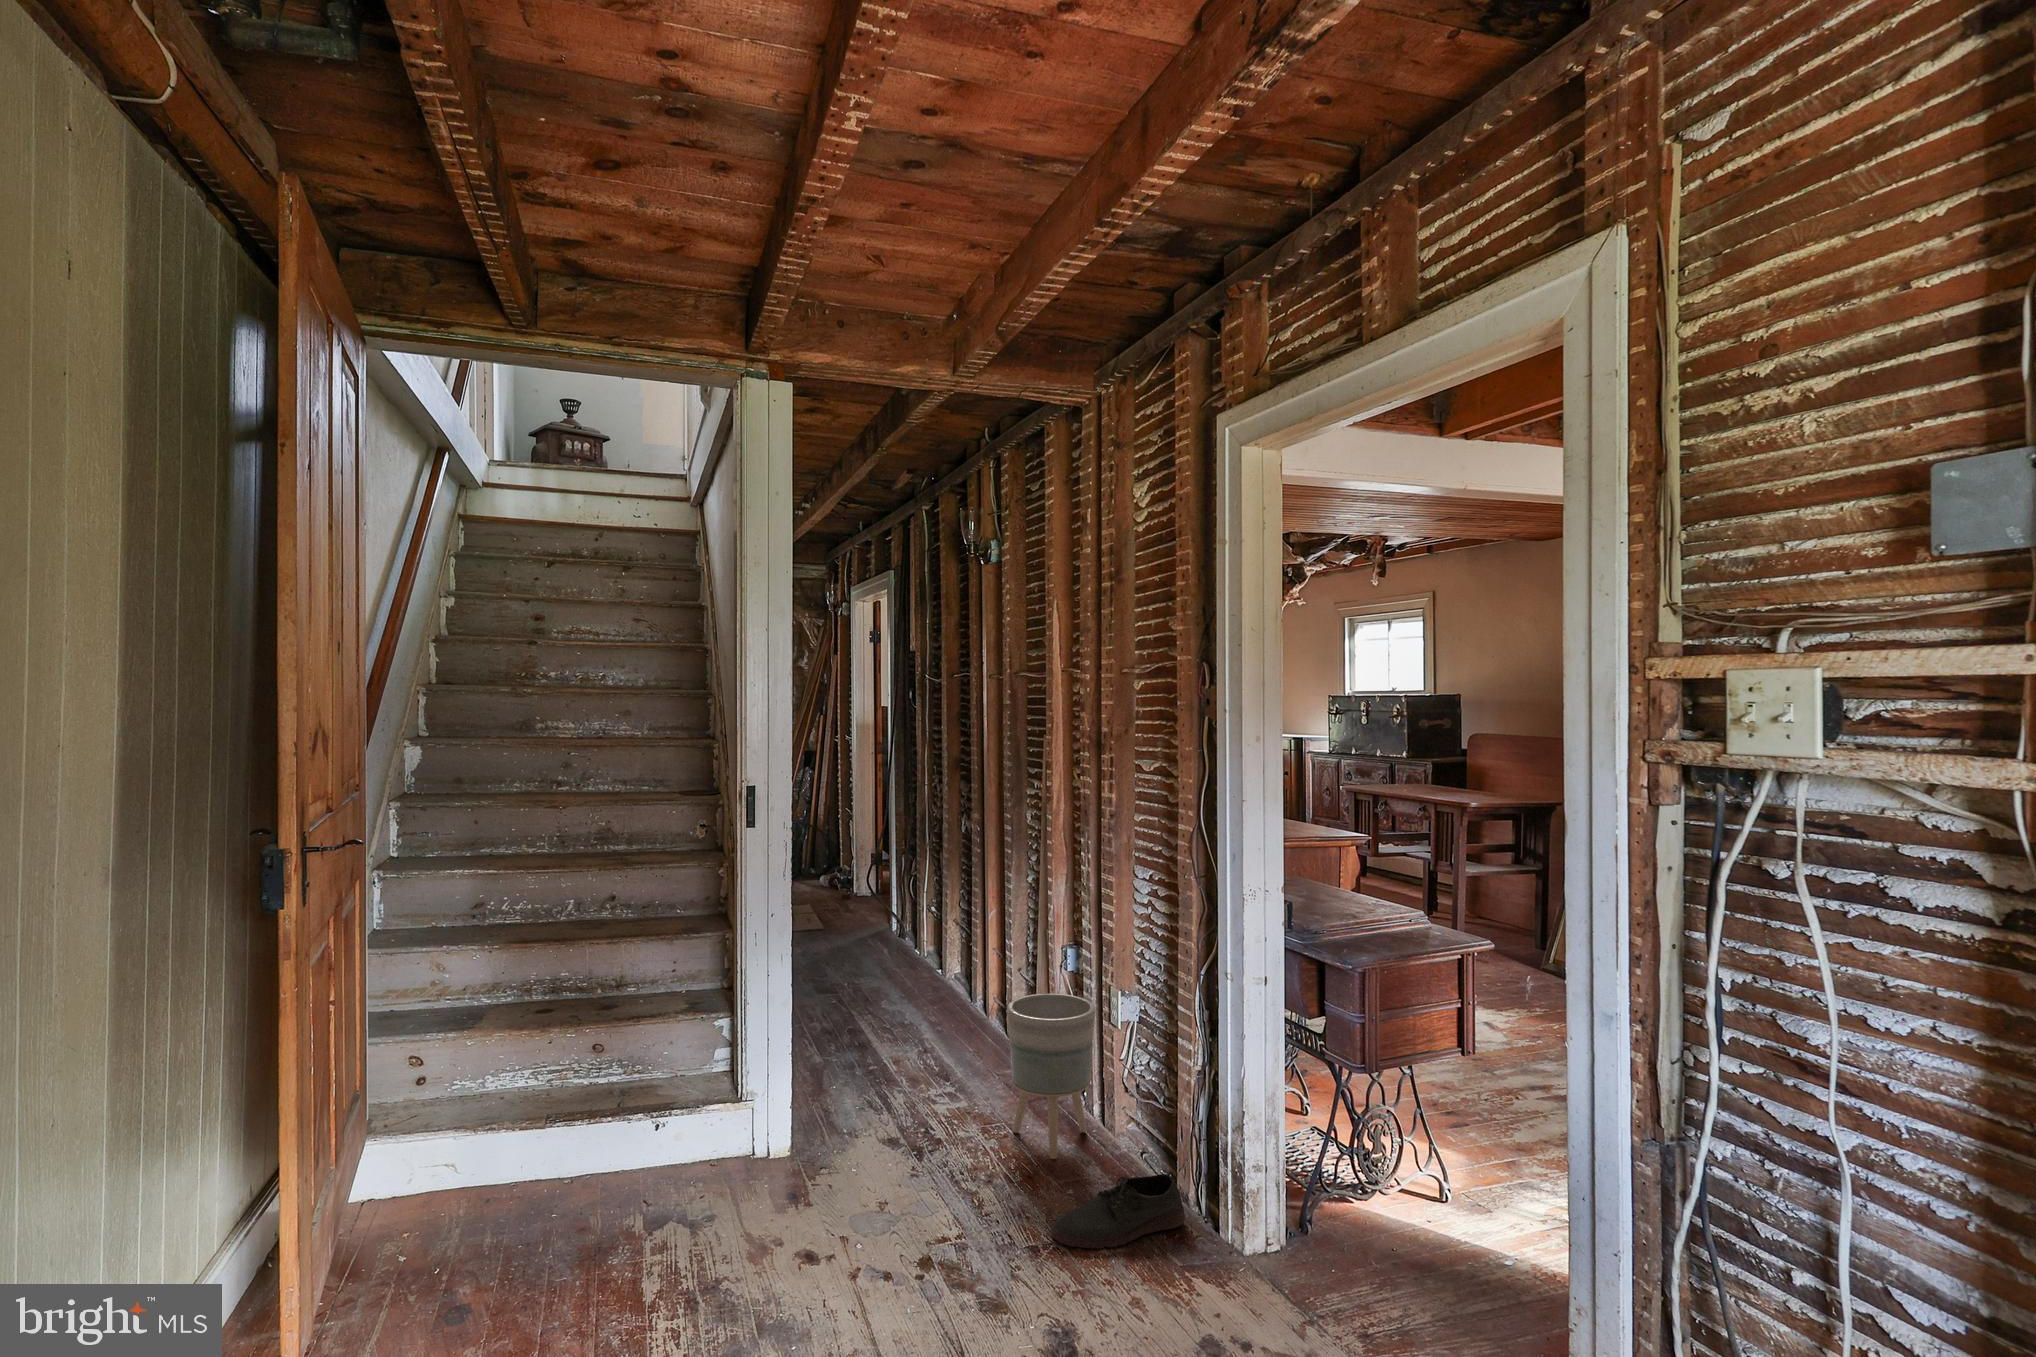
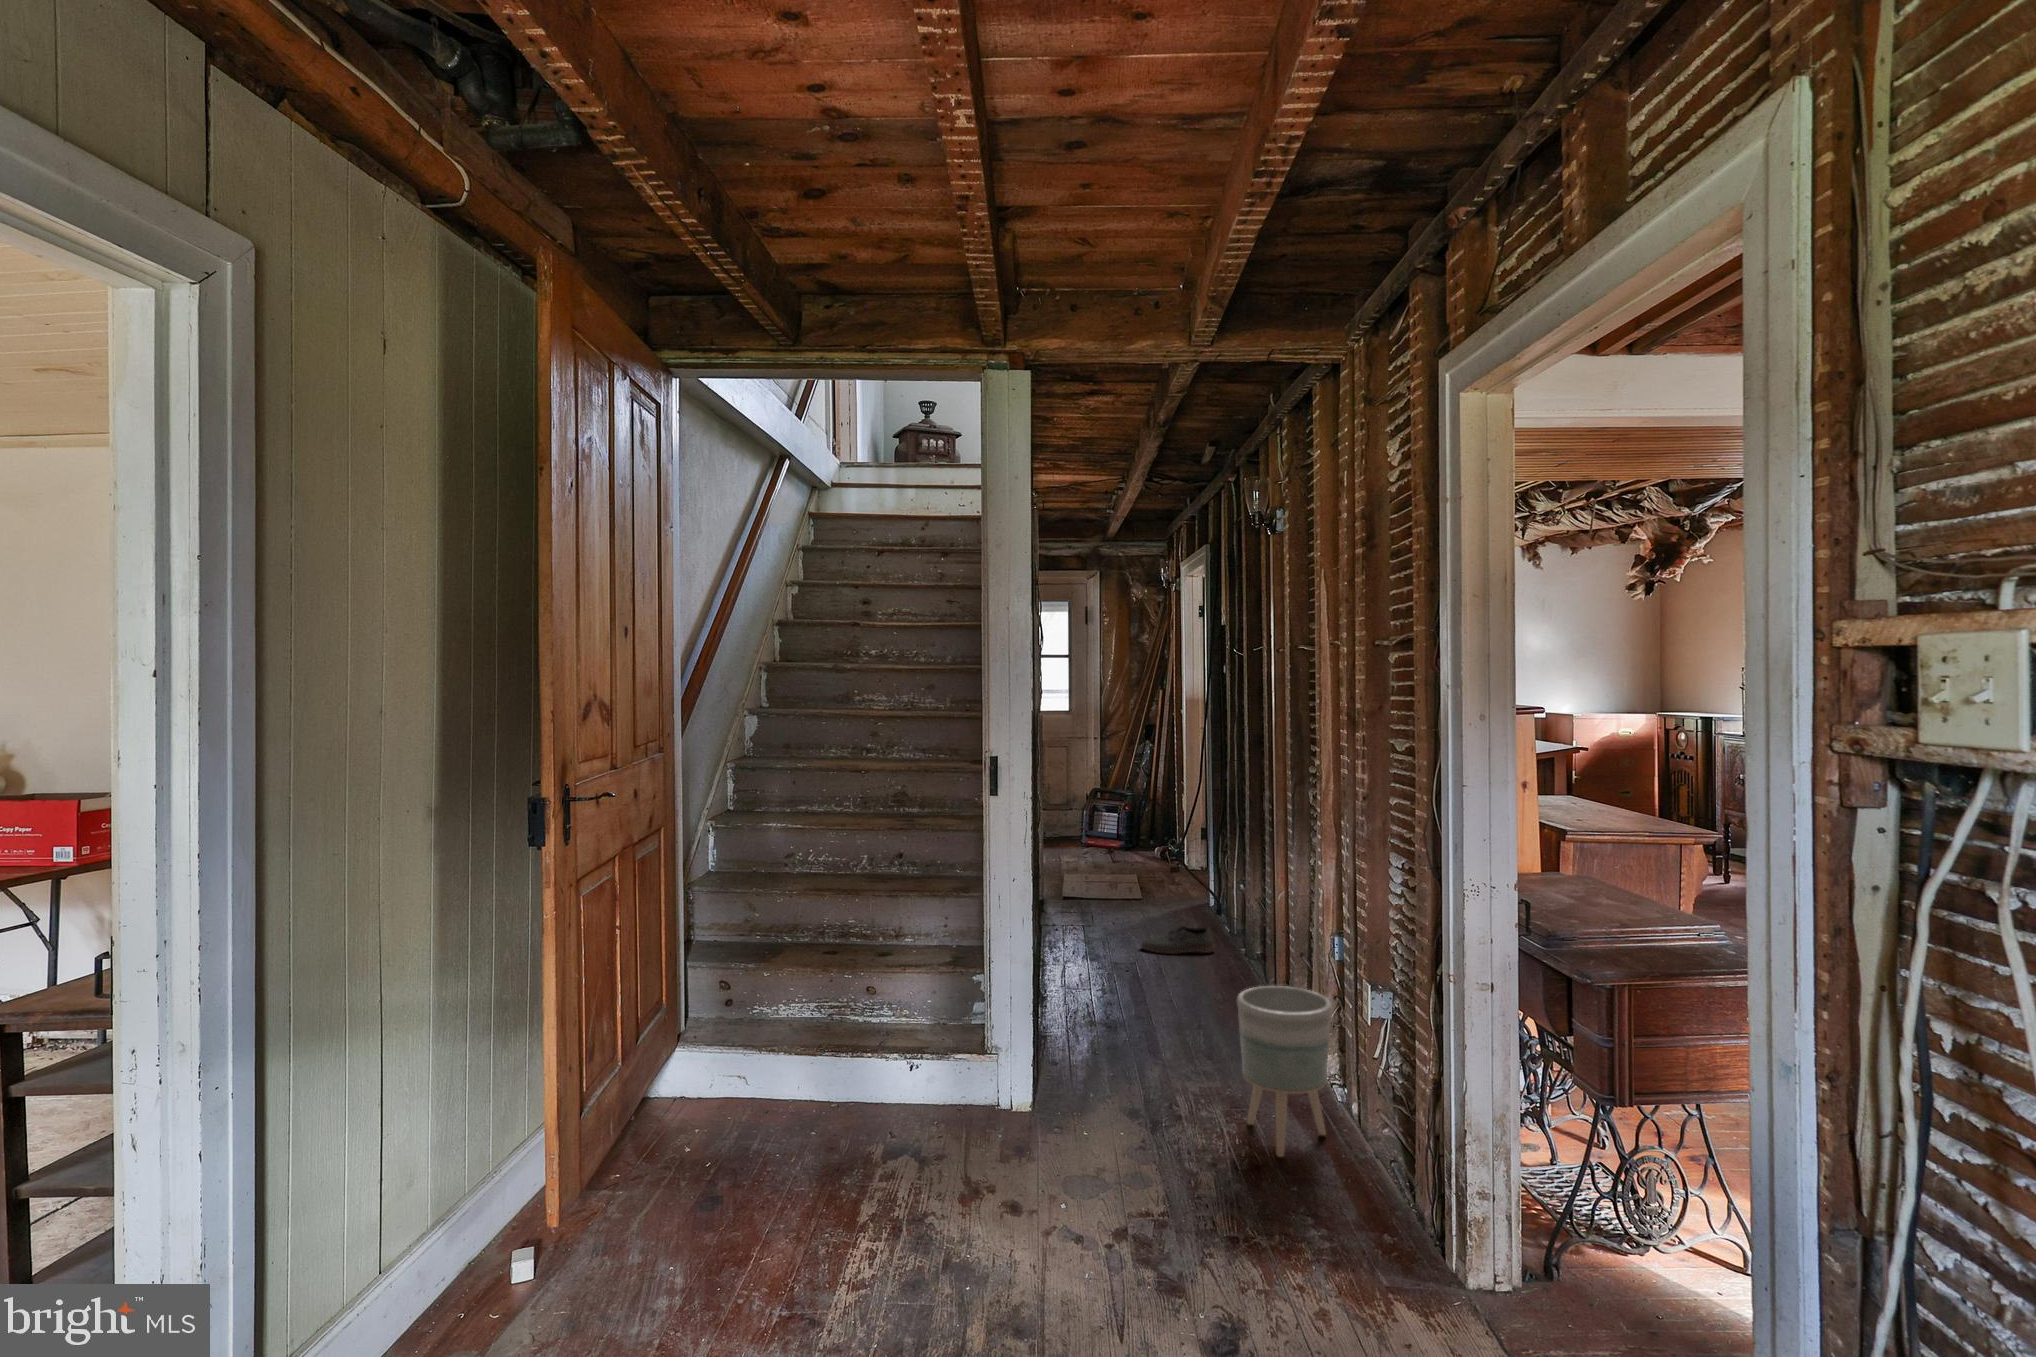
shoe: present [1051,1174,1185,1248] -> present [1141,925,1215,954]

